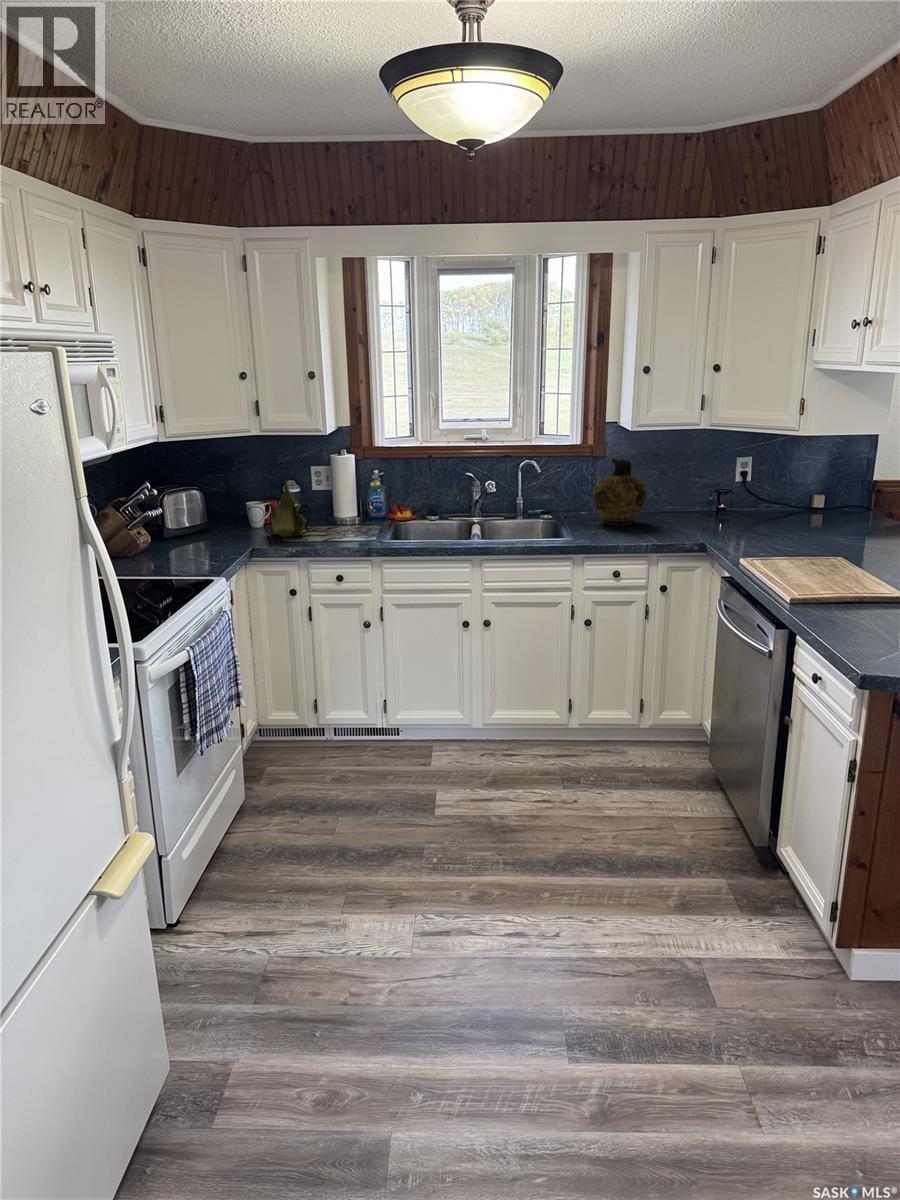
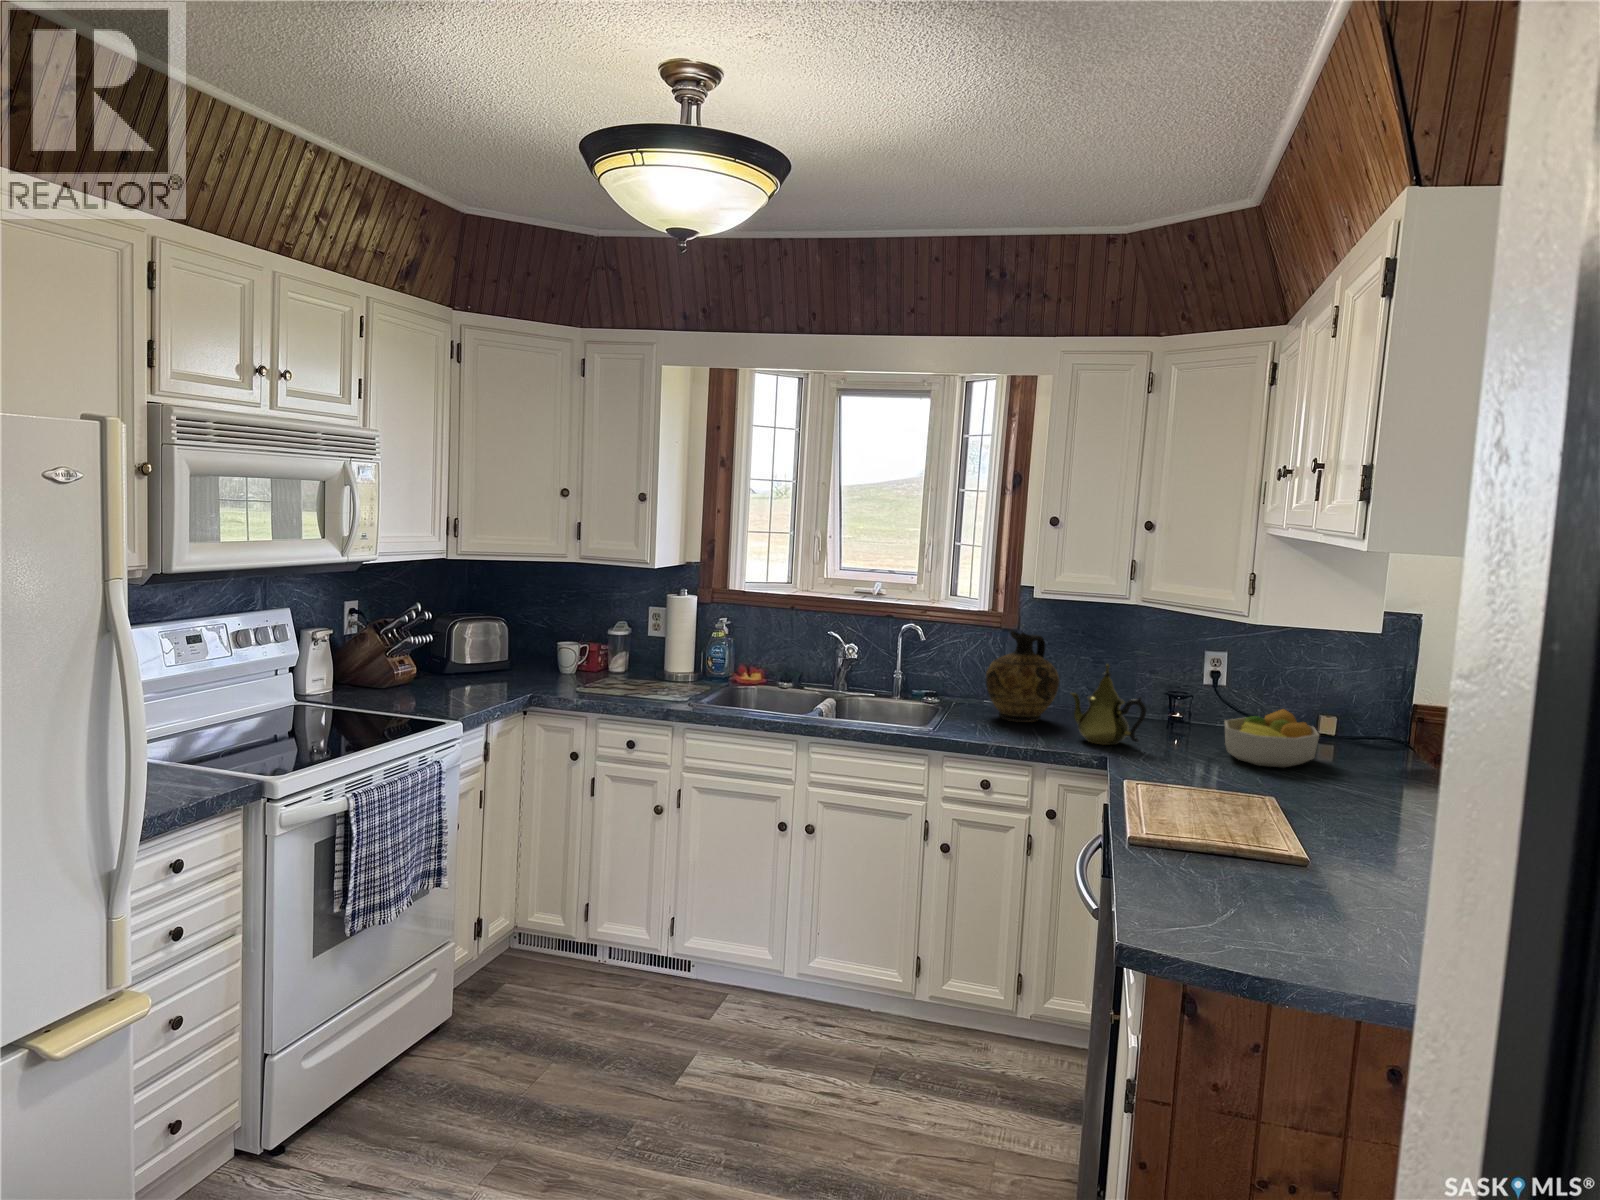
teapot: present [268,481,312,537] -> present [1071,664,1146,745]
fruit bowl: none [773,496,841,537] -> present [1225,709,1319,768]

